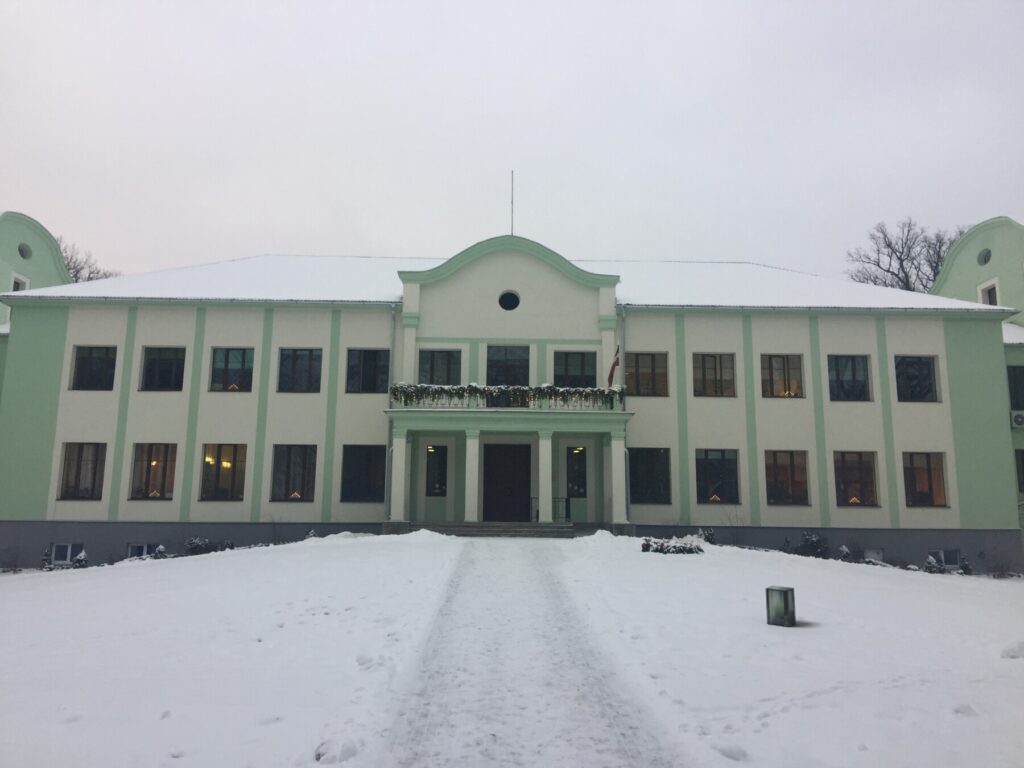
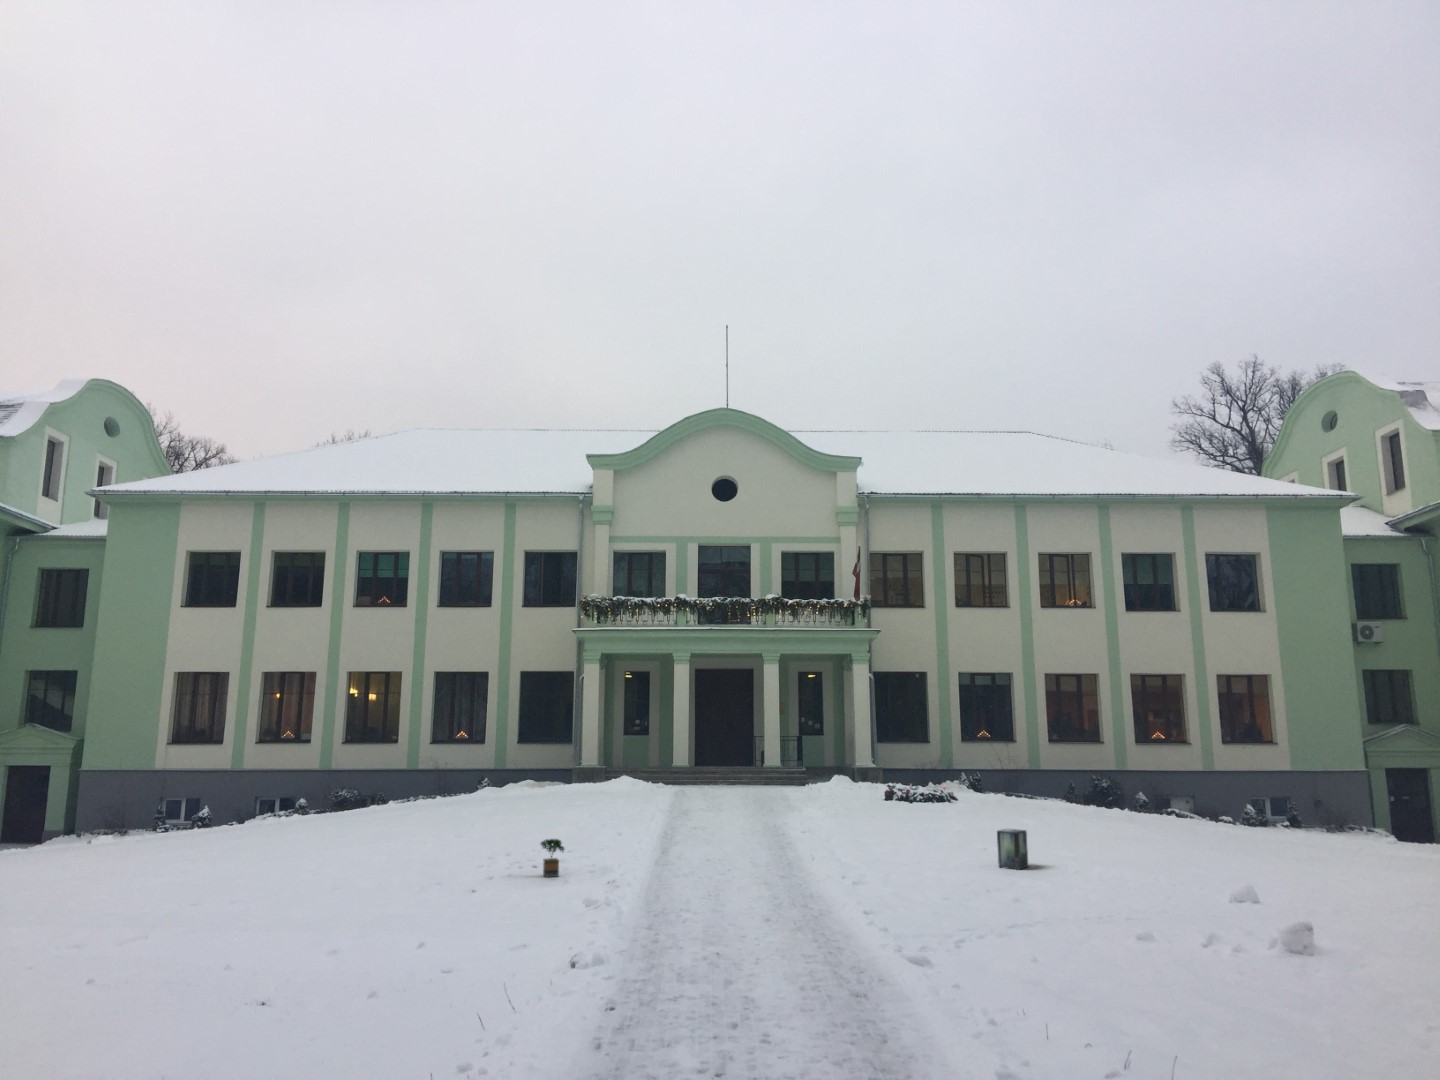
potted tree: none [315,593,341,632] -> present [541,839,564,877]

